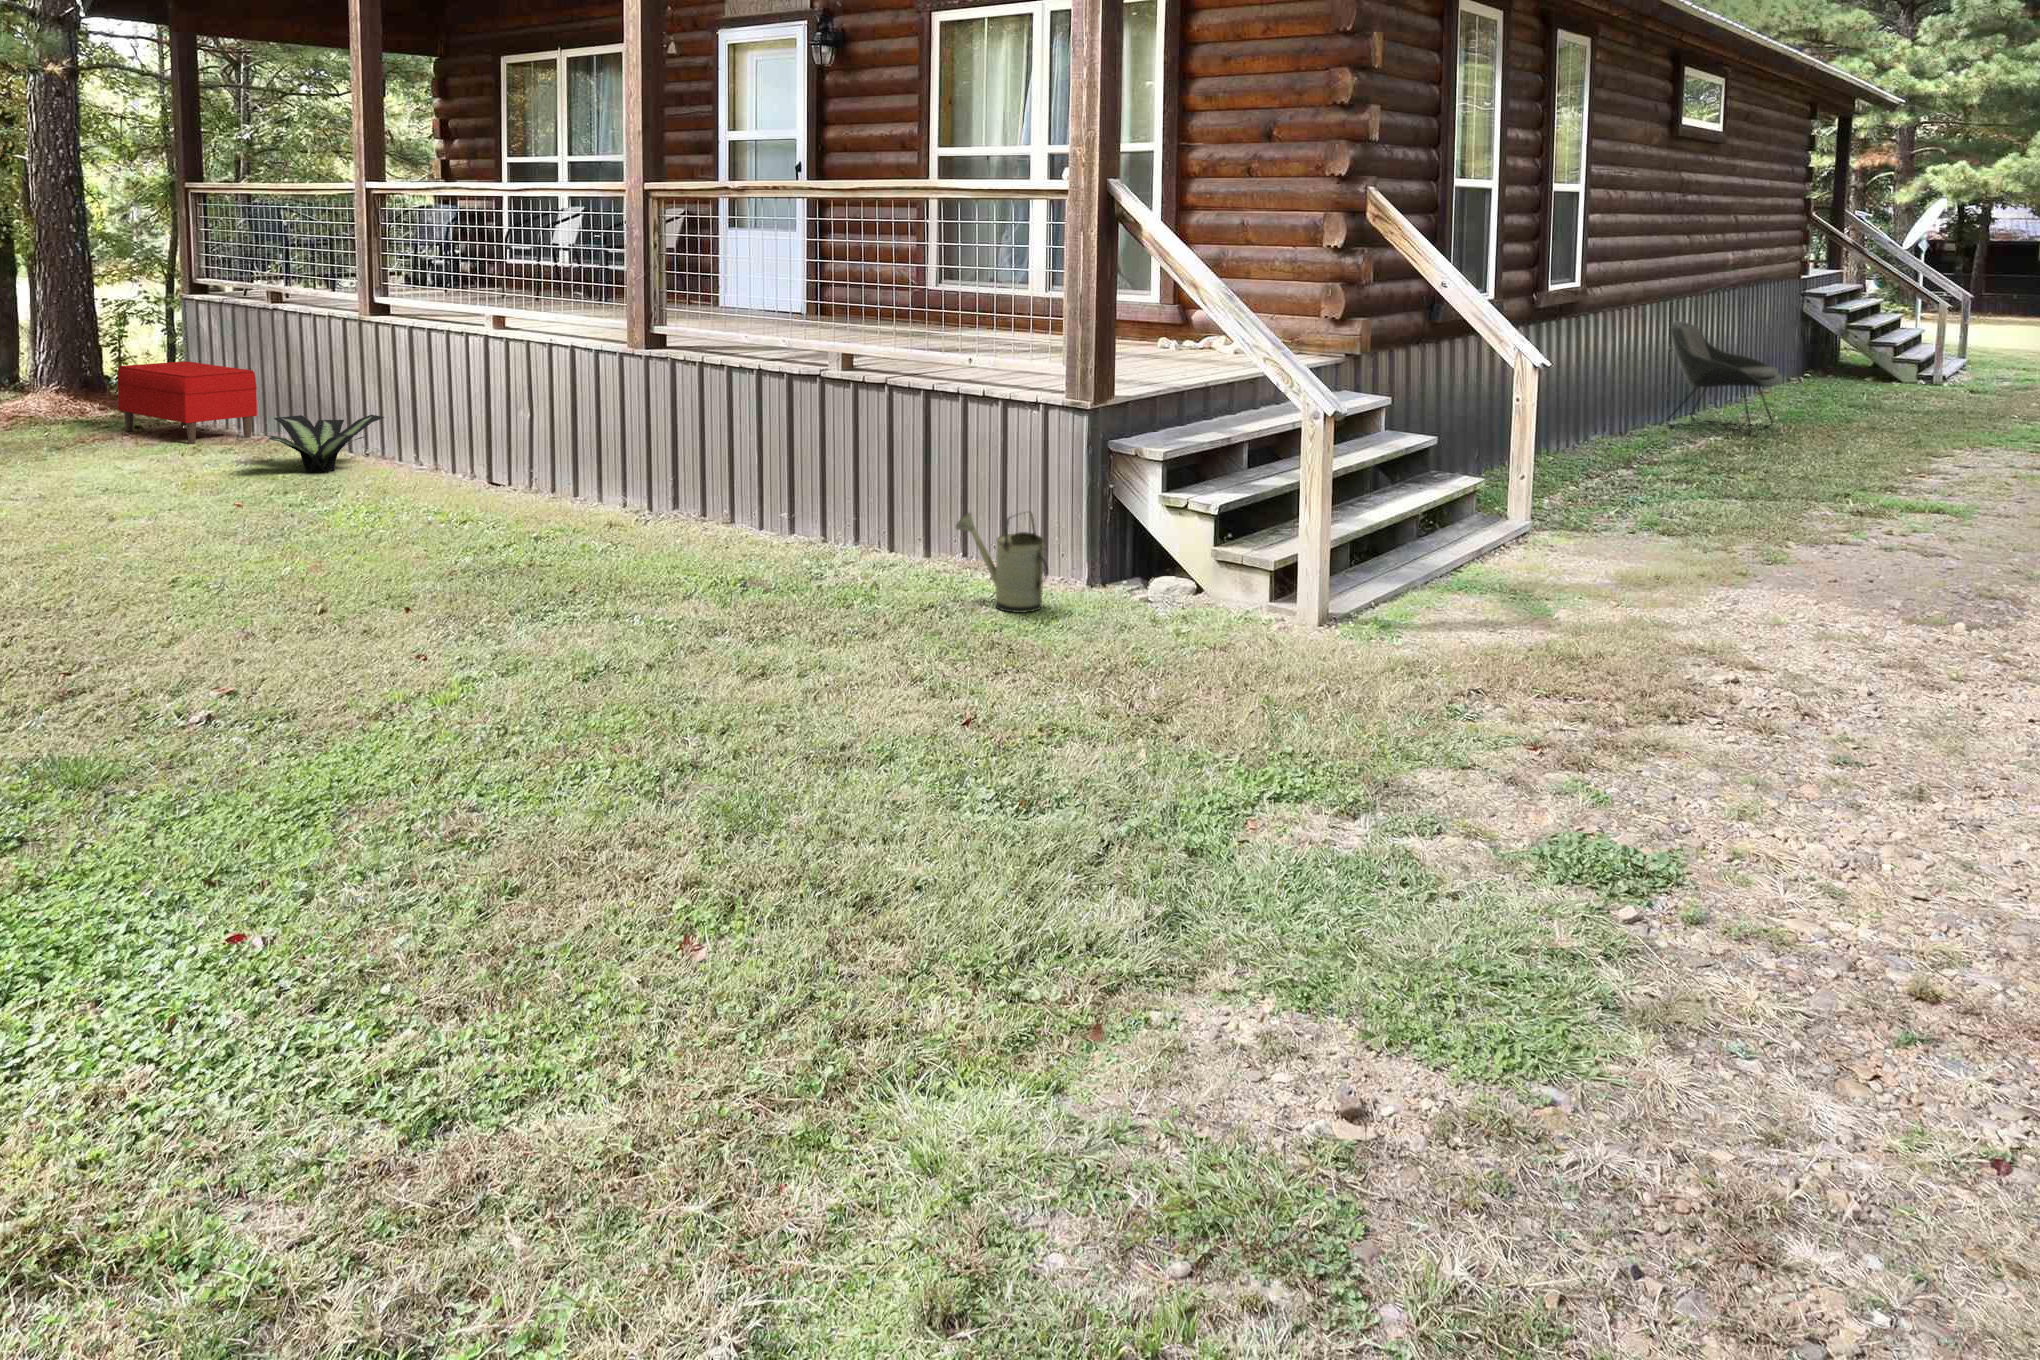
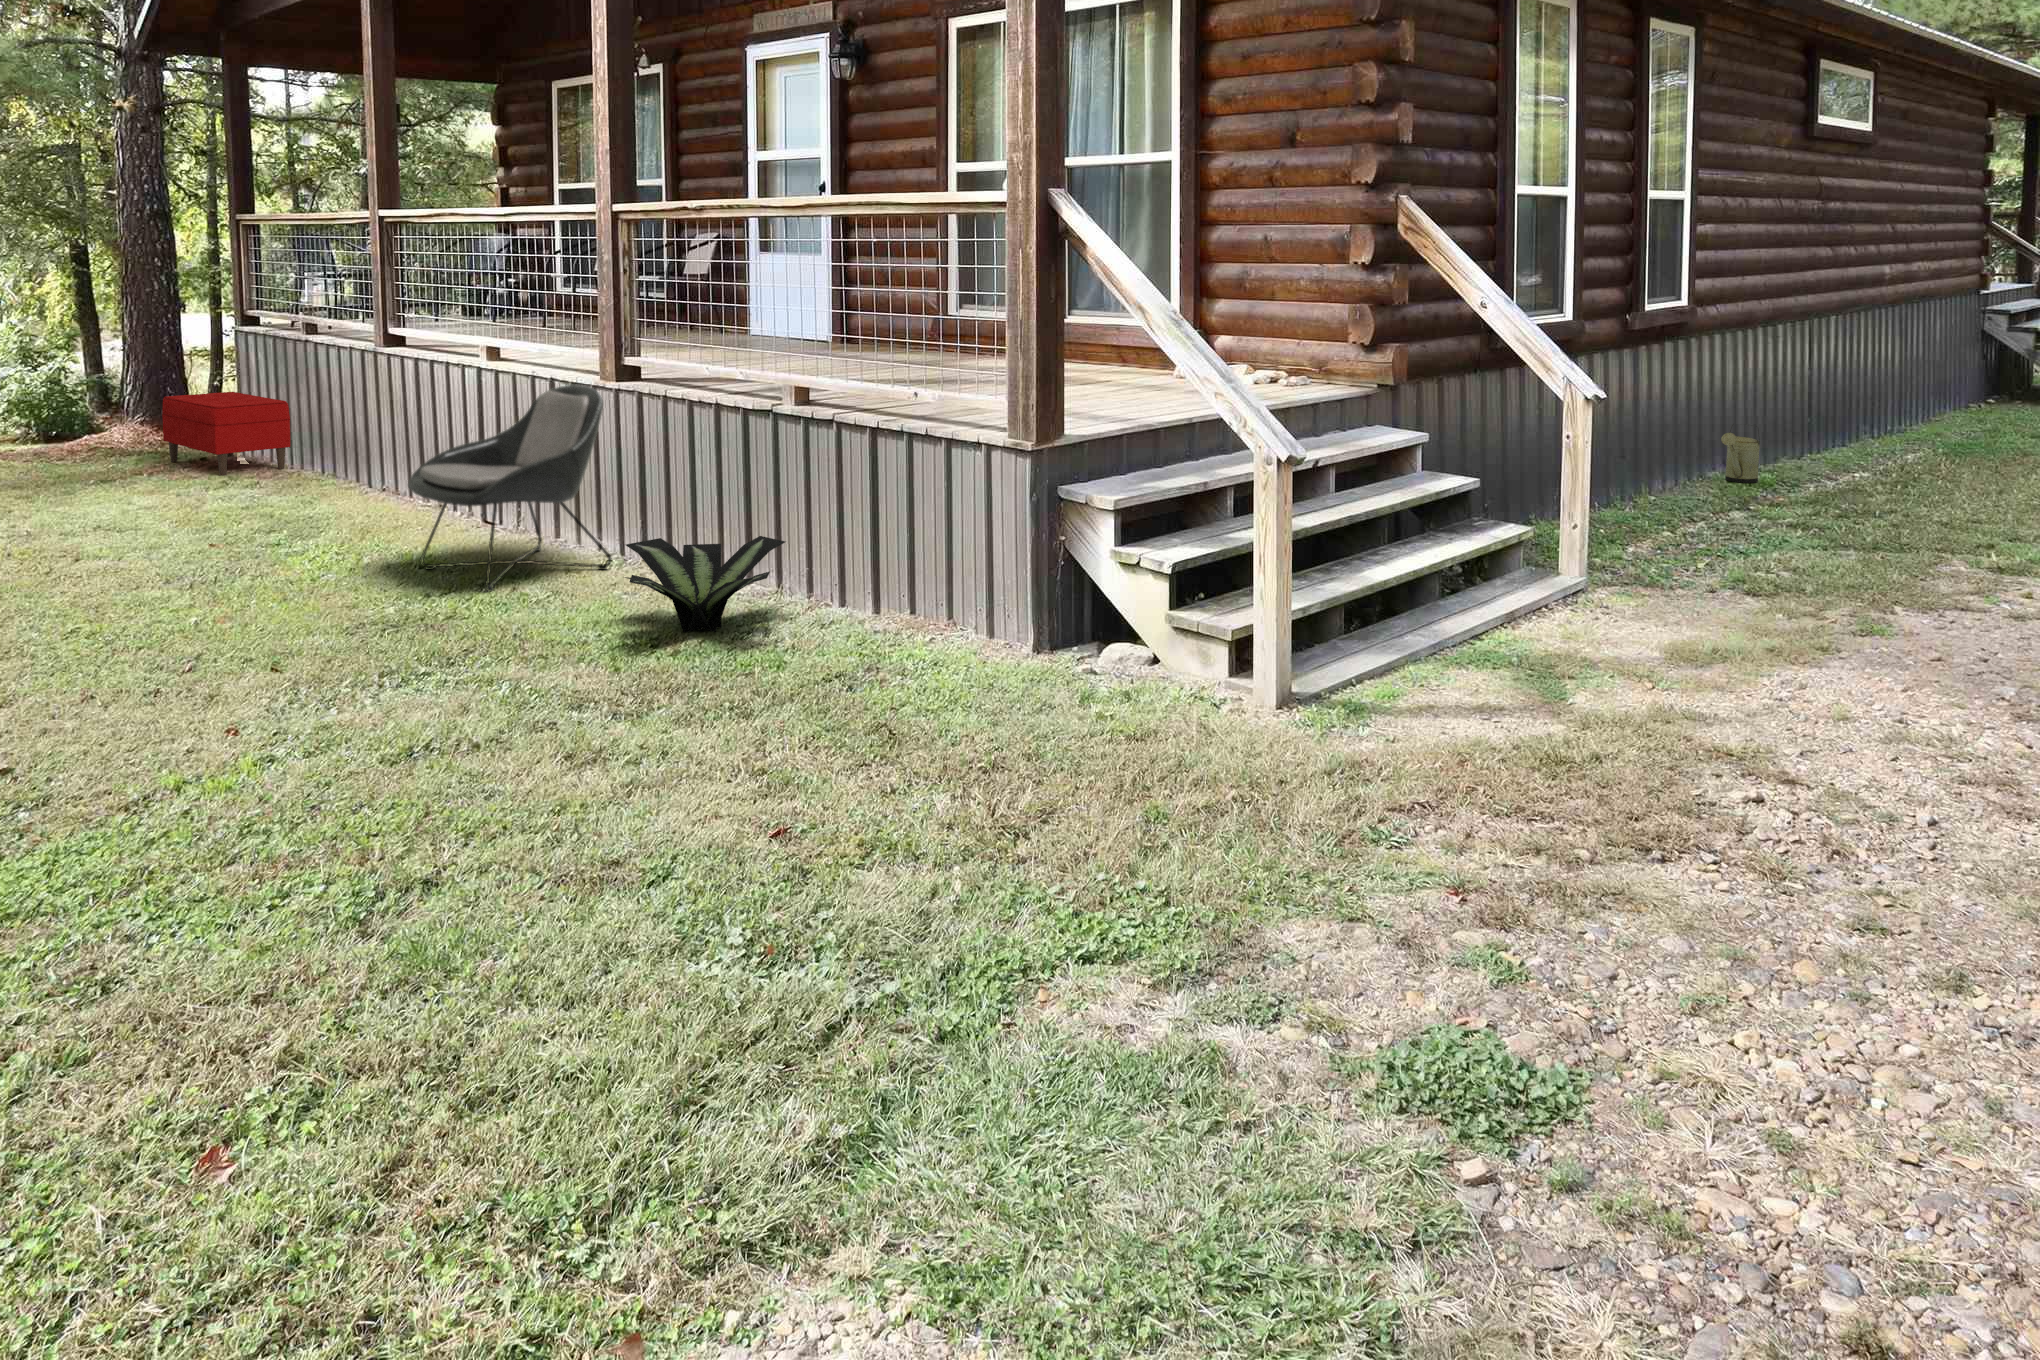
lounge chair: present [1666,321,1783,436] -> present [408,385,612,591]
potted plant: present [266,415,385,473] -> present [625,536,785,633]
watering can: present [956,513,1048,613] -> present [1721,426,1760,483]

